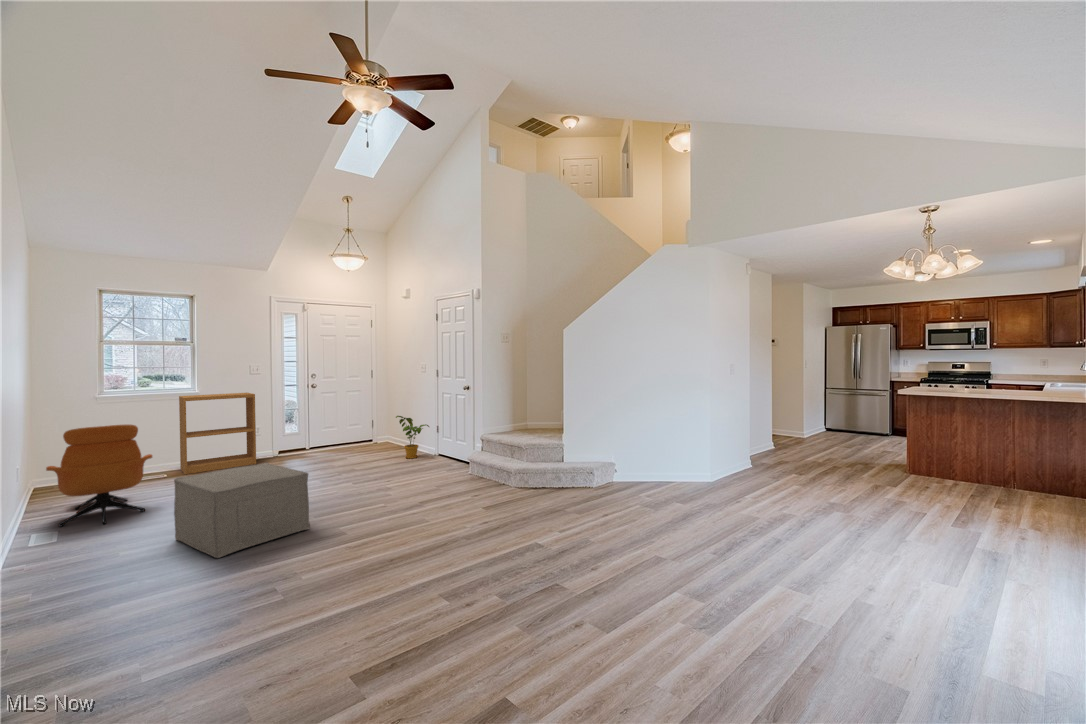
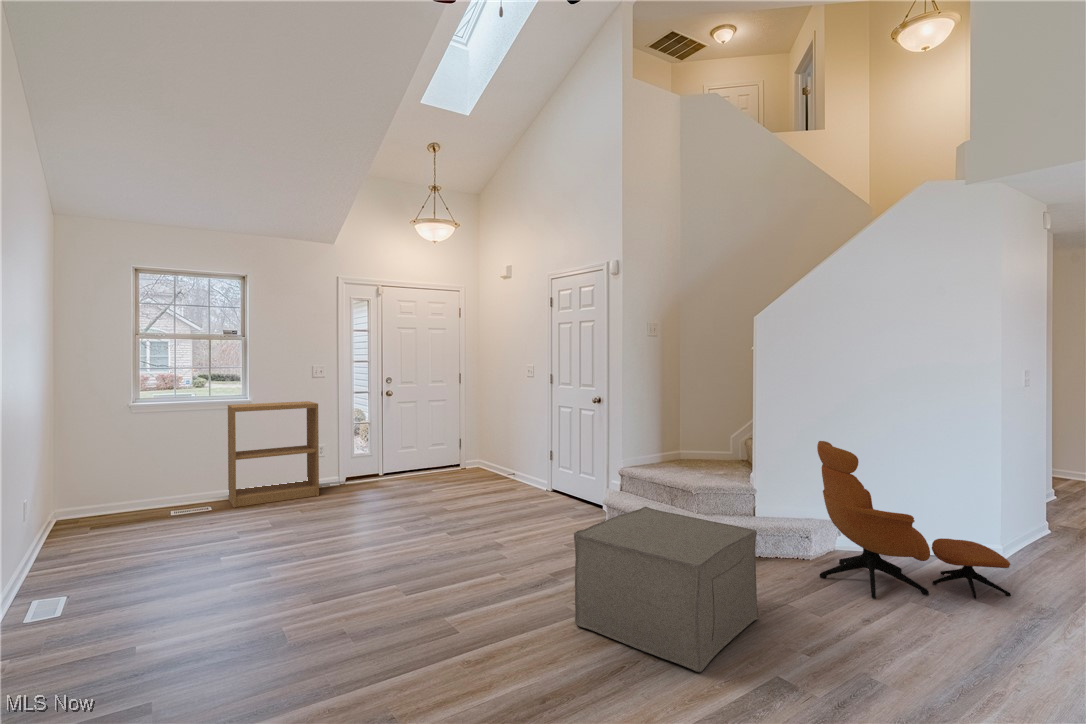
house plant: present [396,416,429,459] -> none [496,436,540,495]
armchair: present [46,425,152,527] -> present [817,441,1011,599]
ottoman: present [174,462,310,558] -> present [574,507,759,672]

